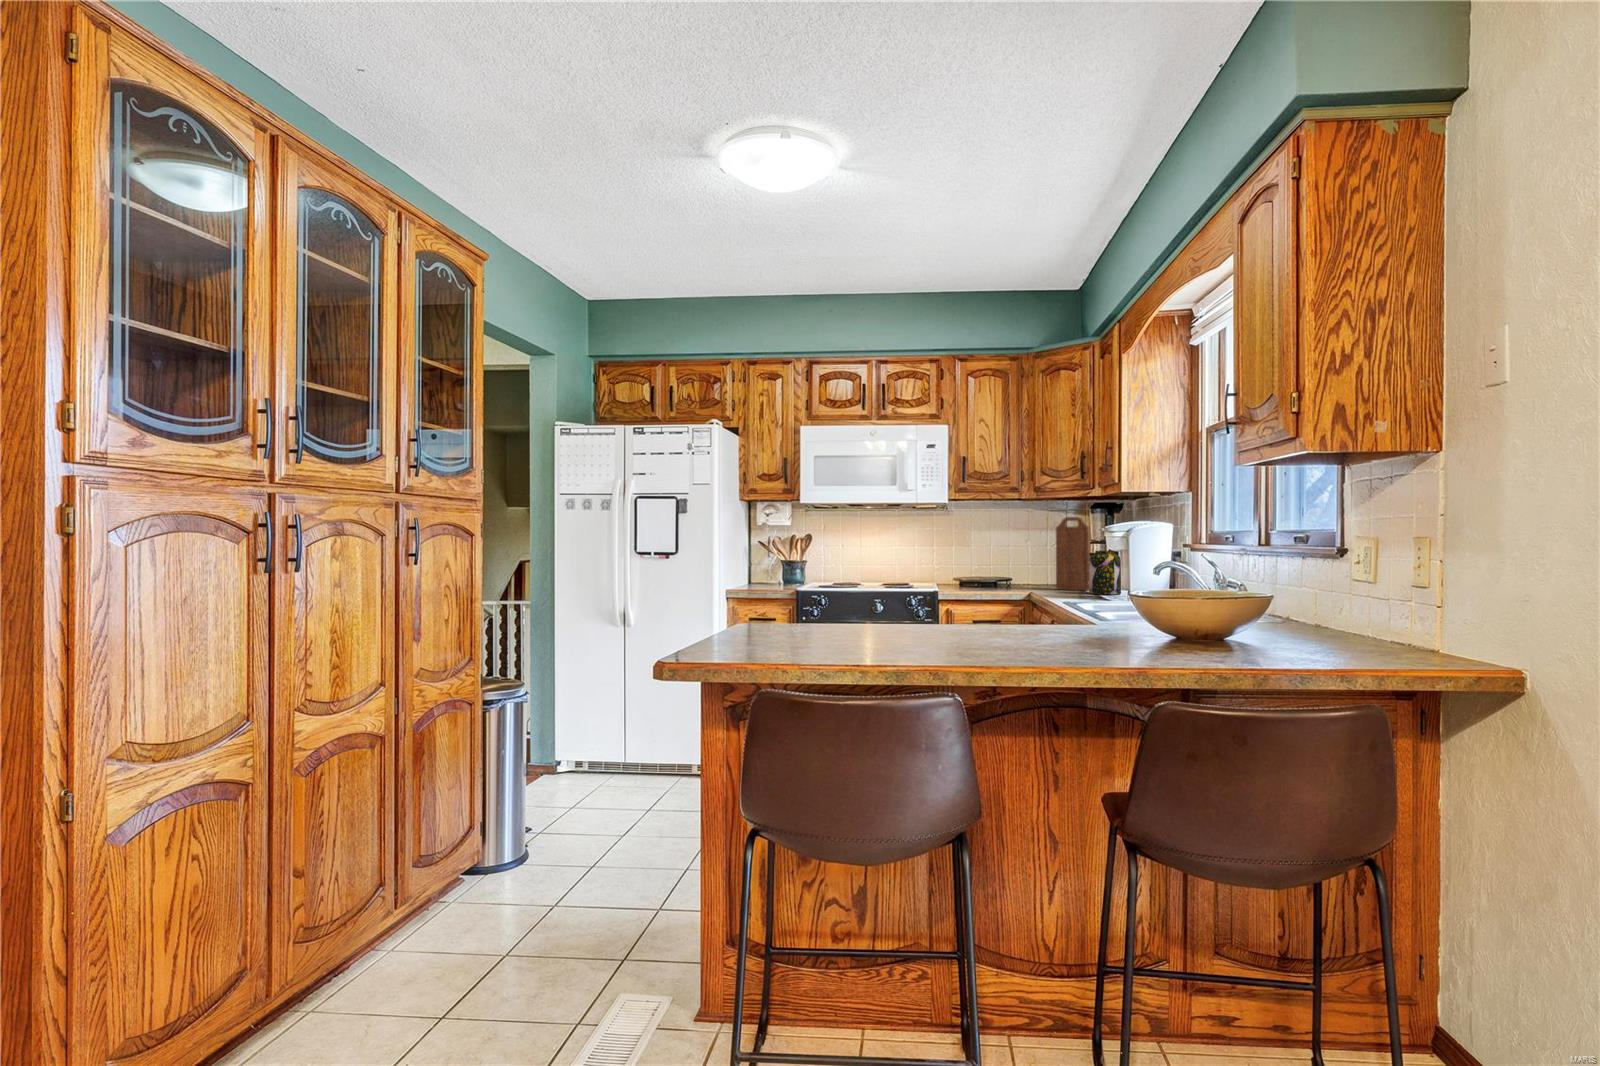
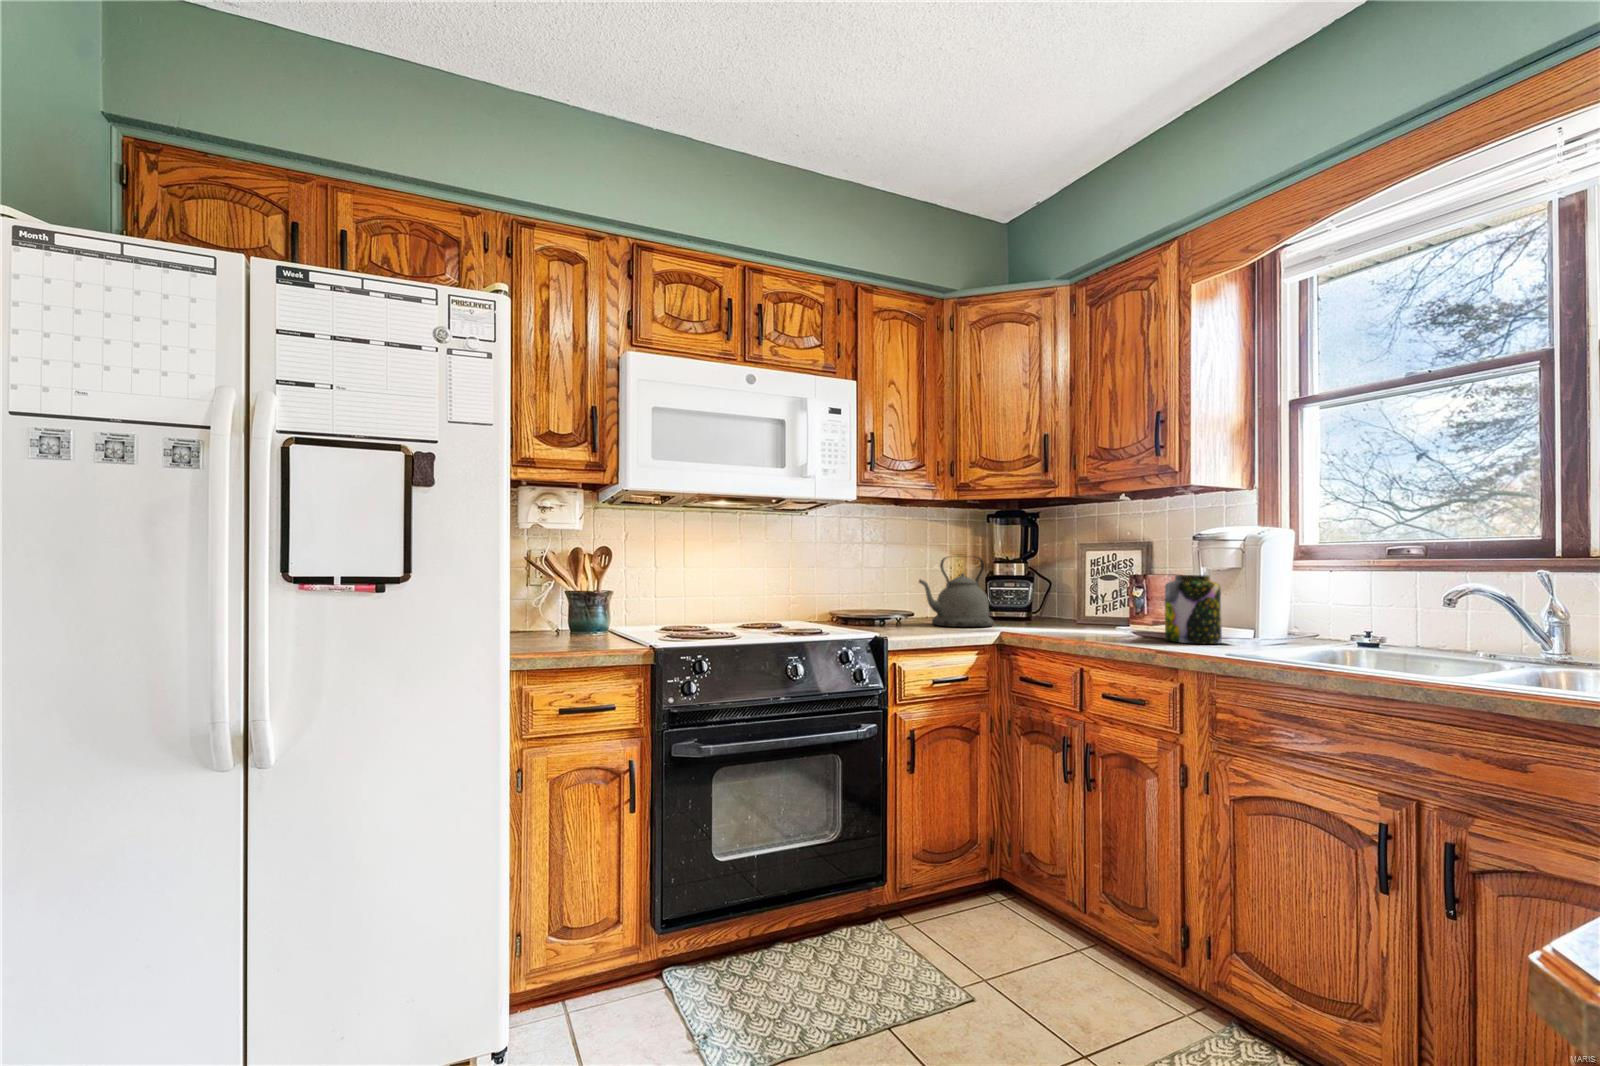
cutting board: present [1056,517,1090,590] -> none [1062,524,1131,636]
kettle: none [988,538,1044,585] -> present [919,557,994,627]

